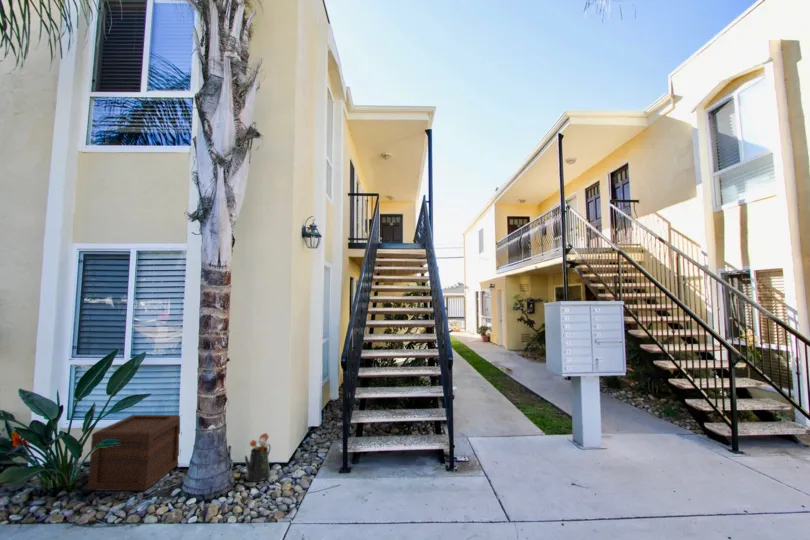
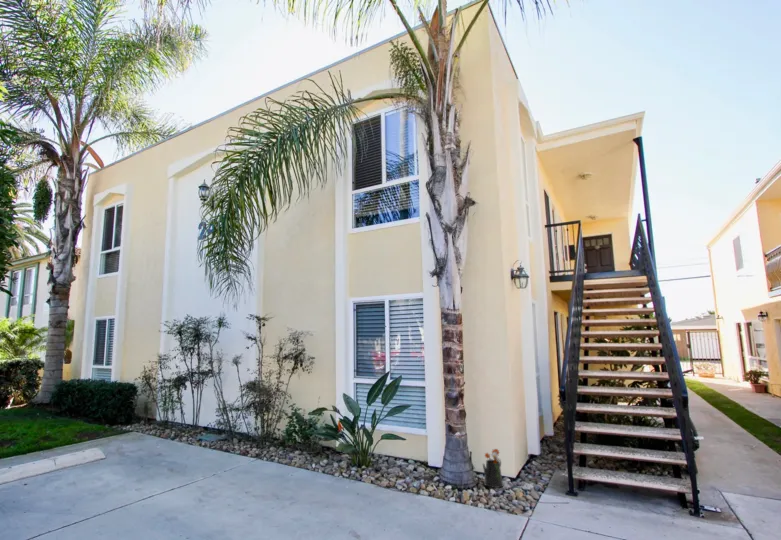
wooden crate: present [88,415,180,491] -> none [377,424,430,480]

